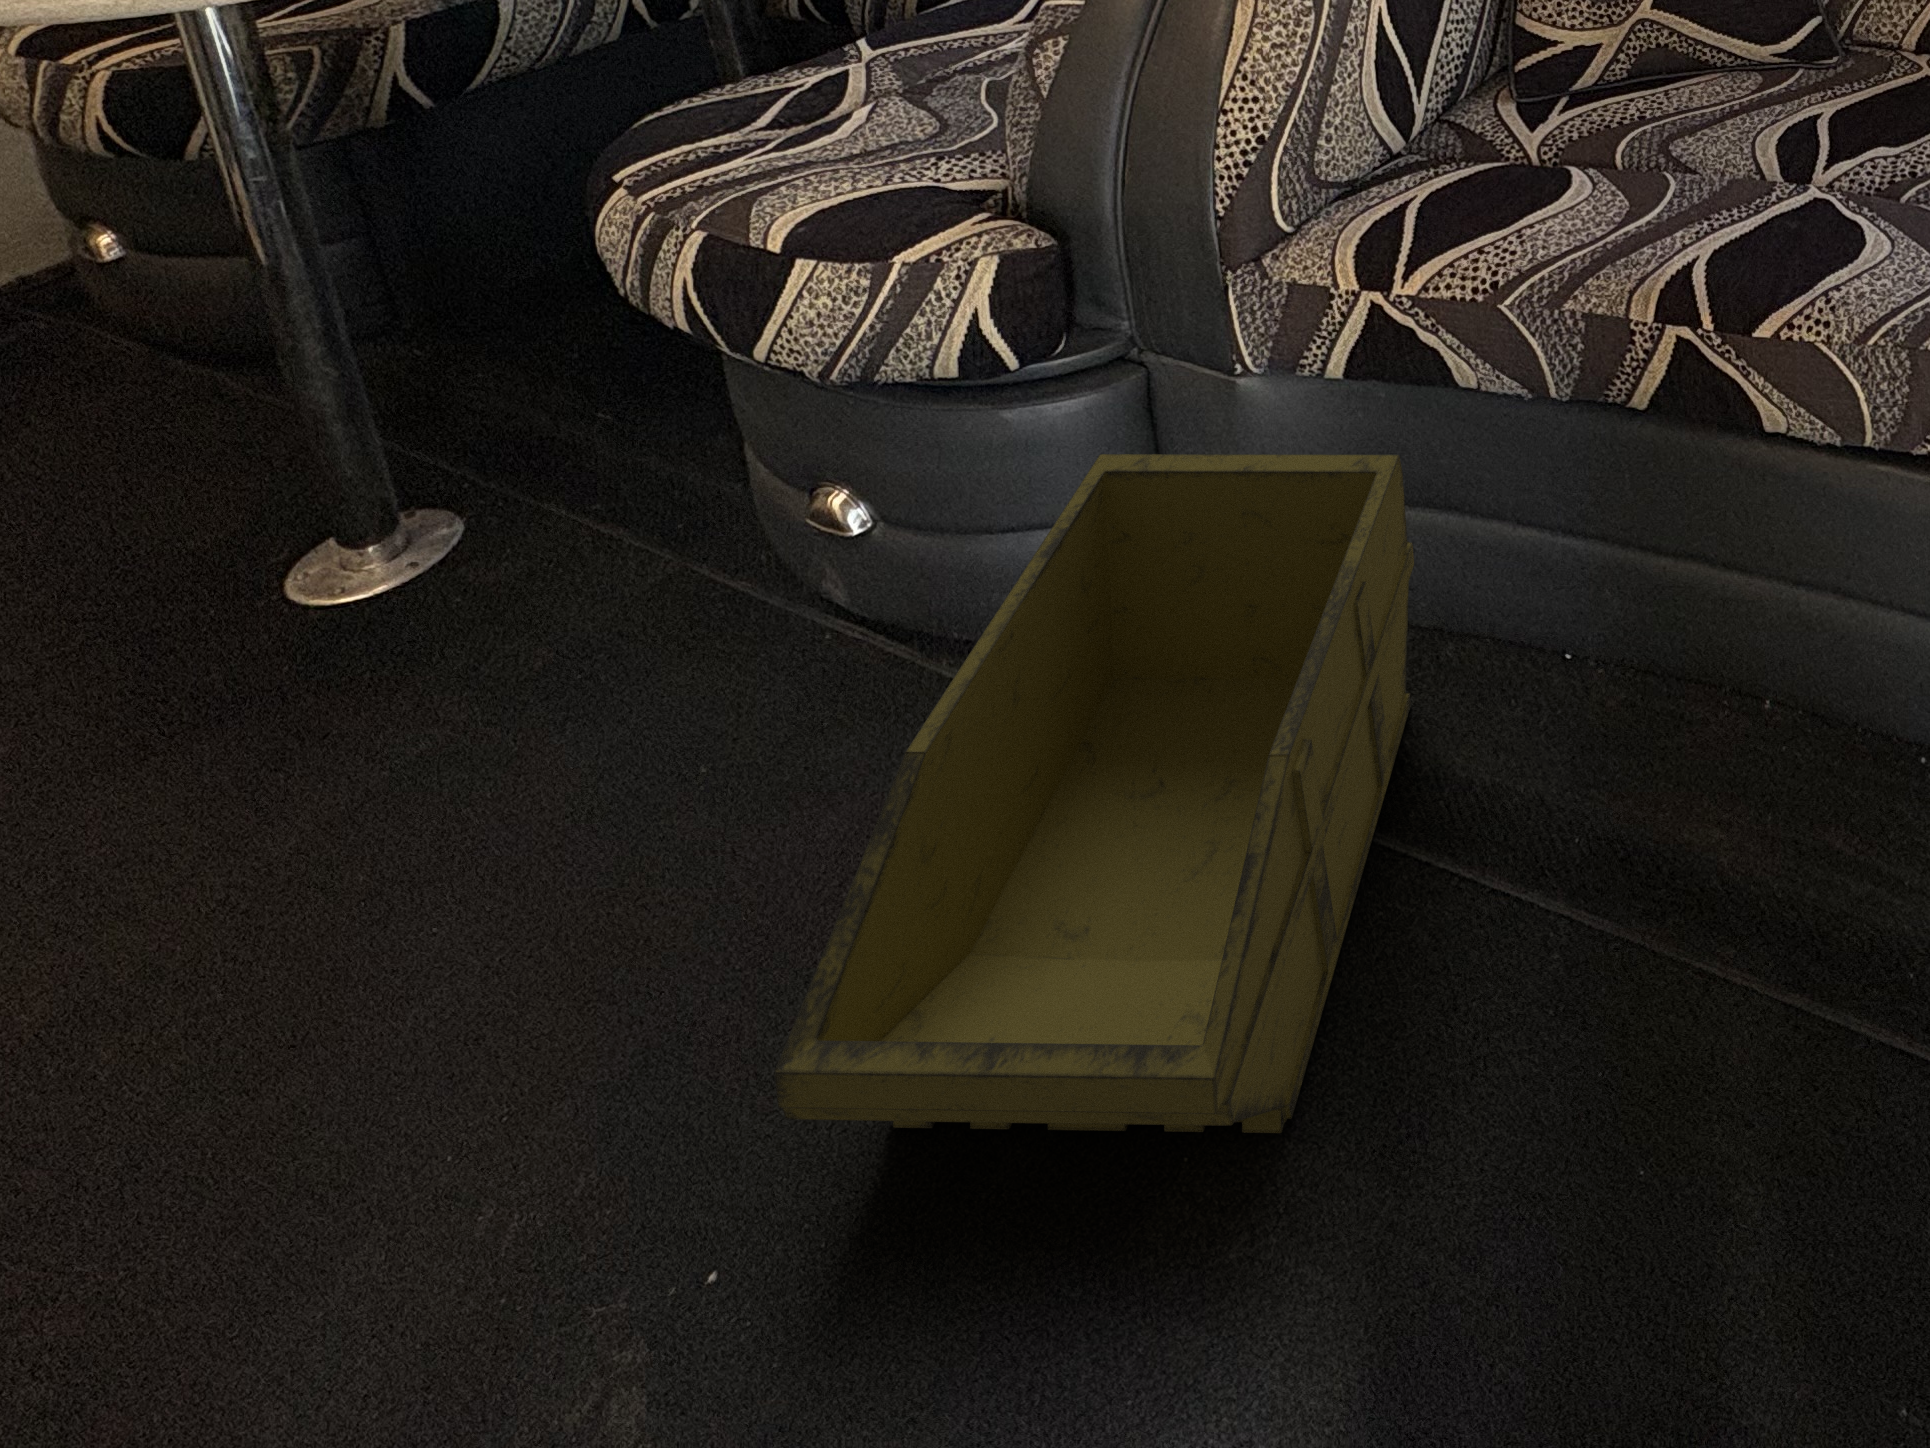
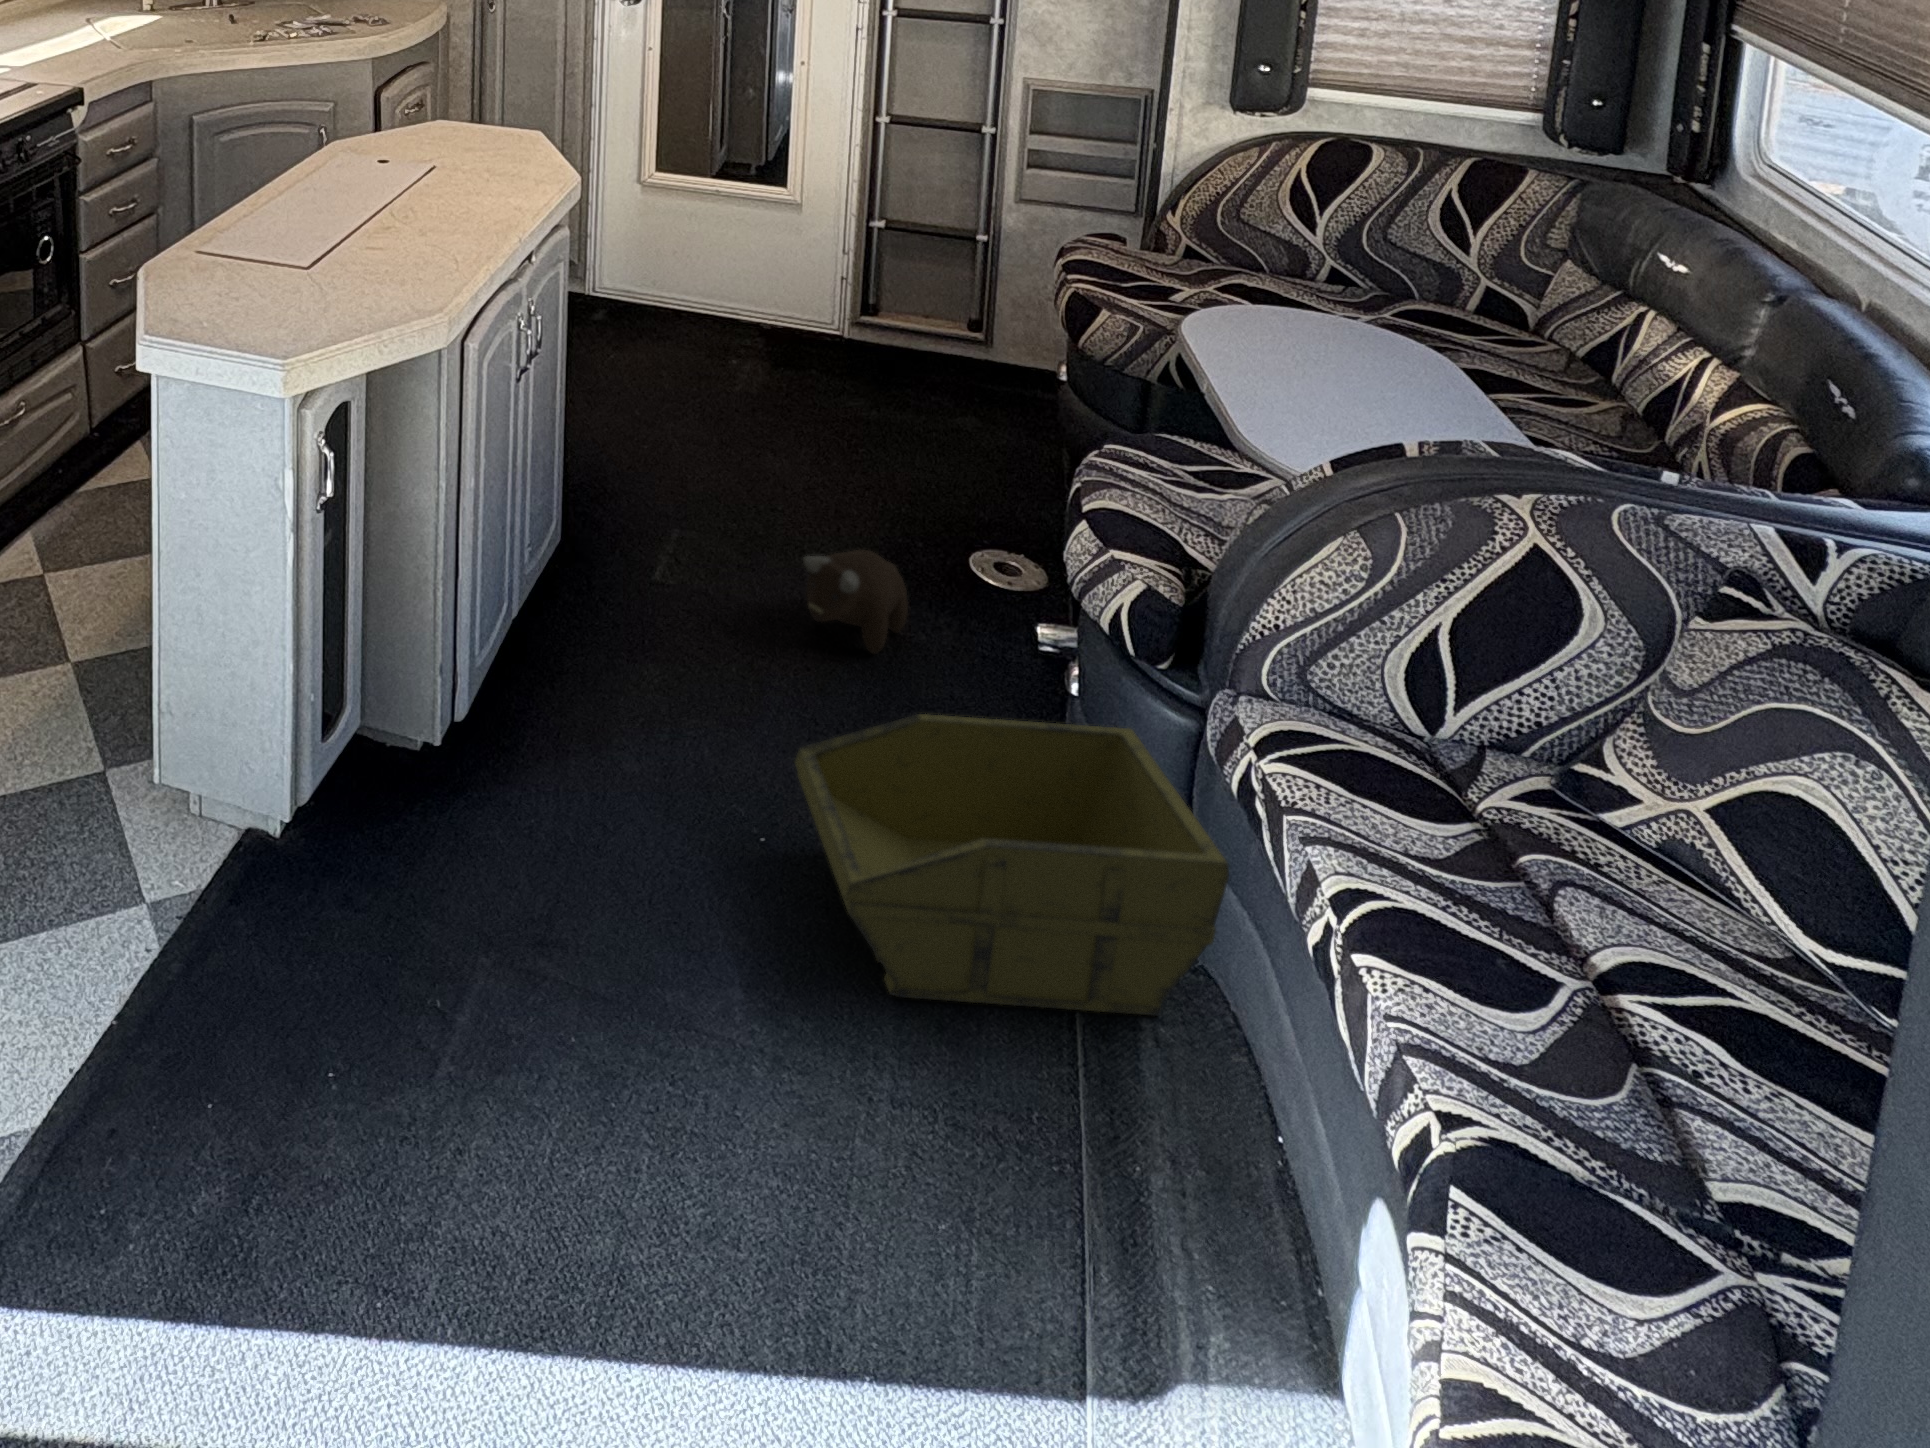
plush toy: none [151,678,451,938] -> present [803,550,908,654]

